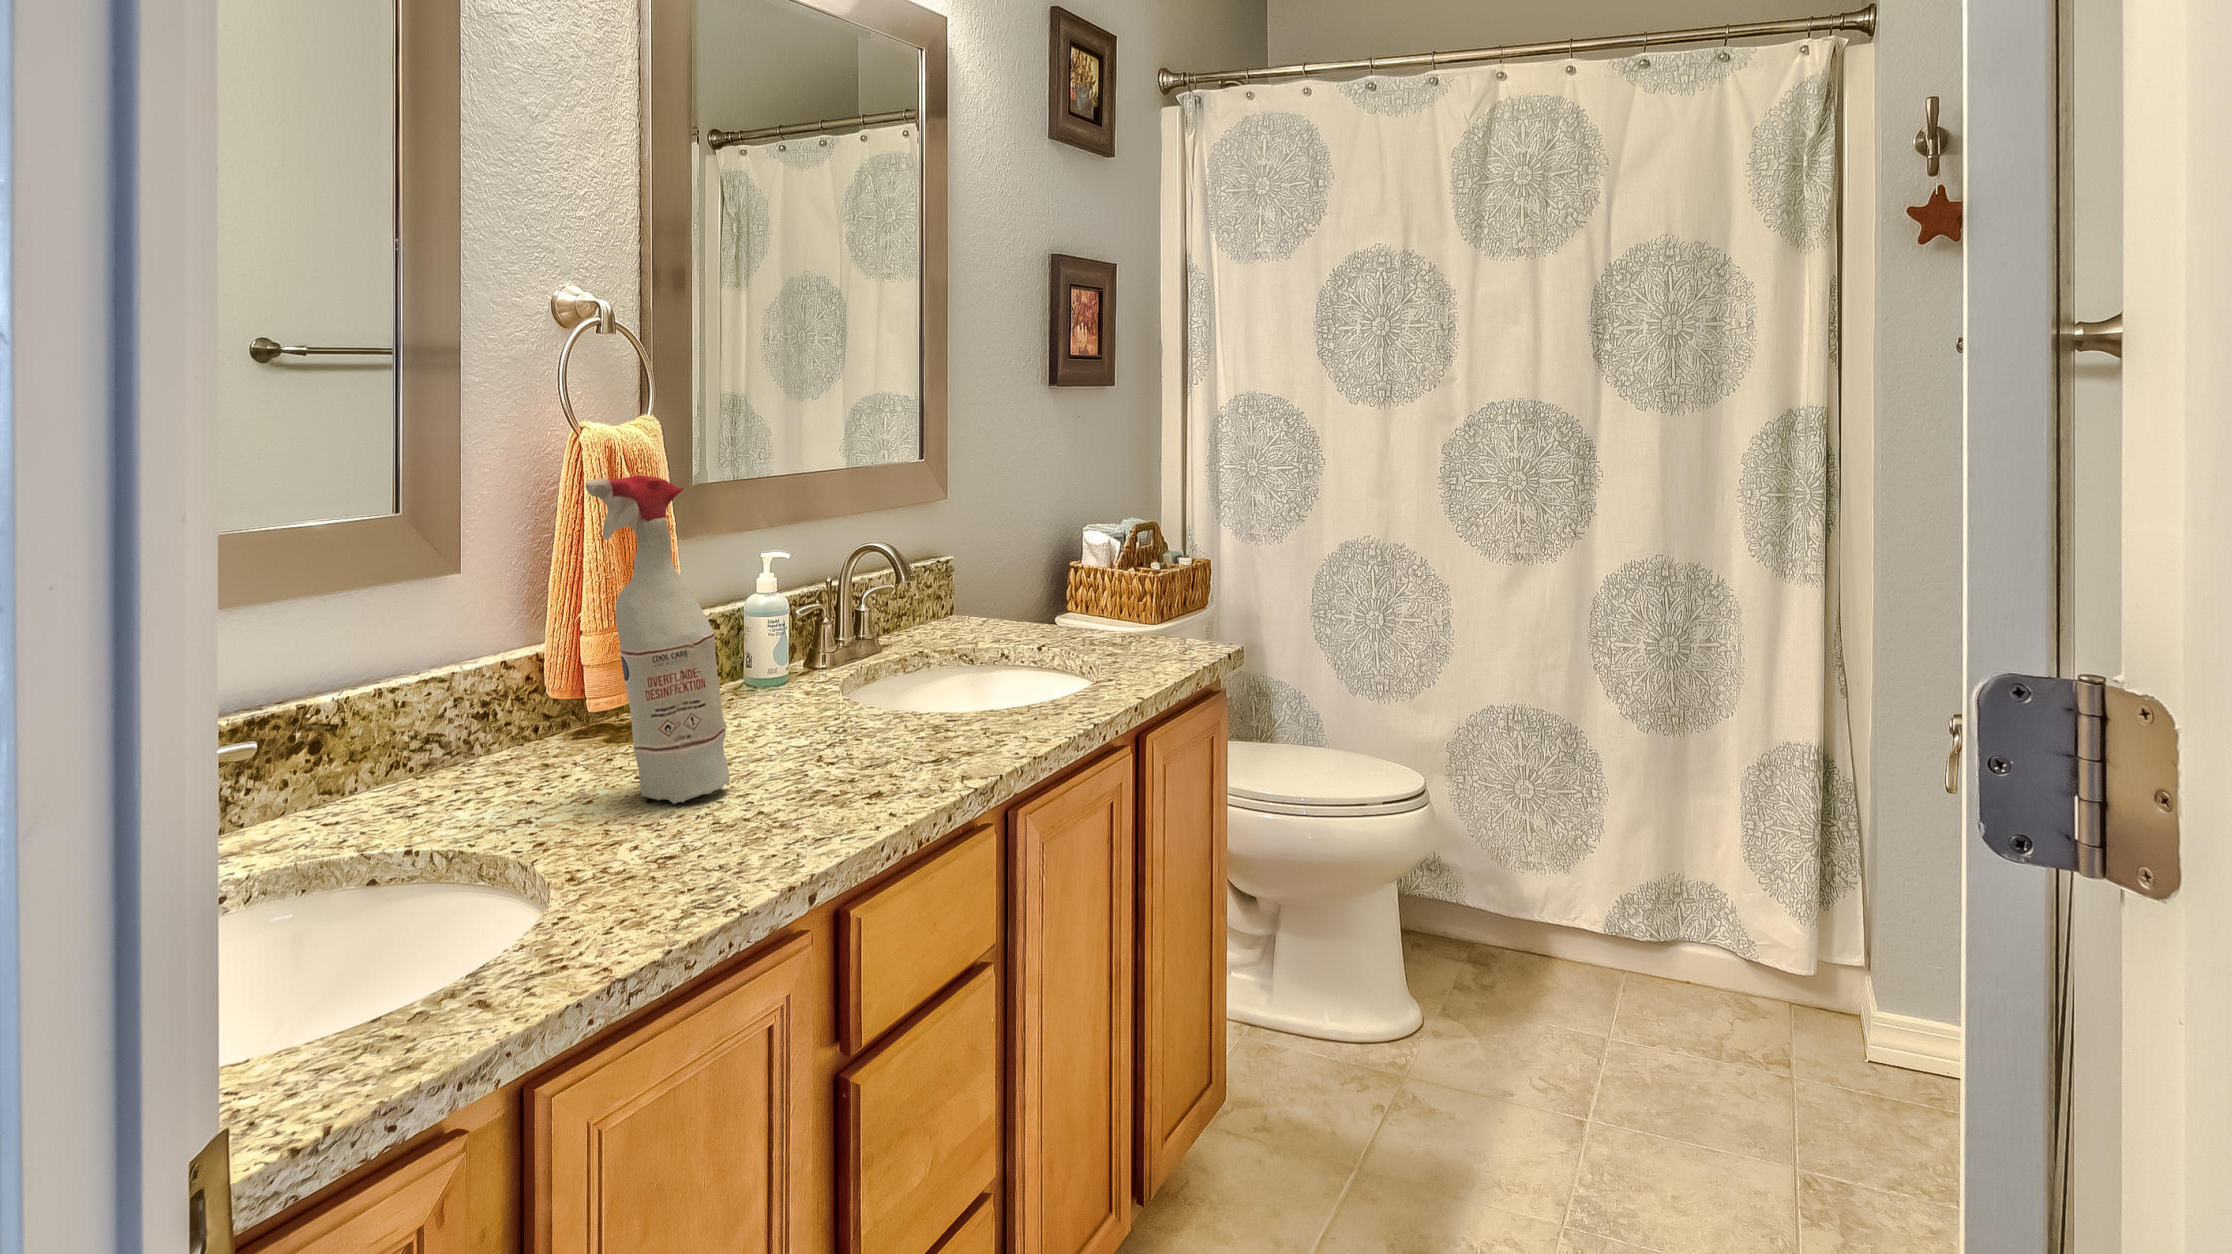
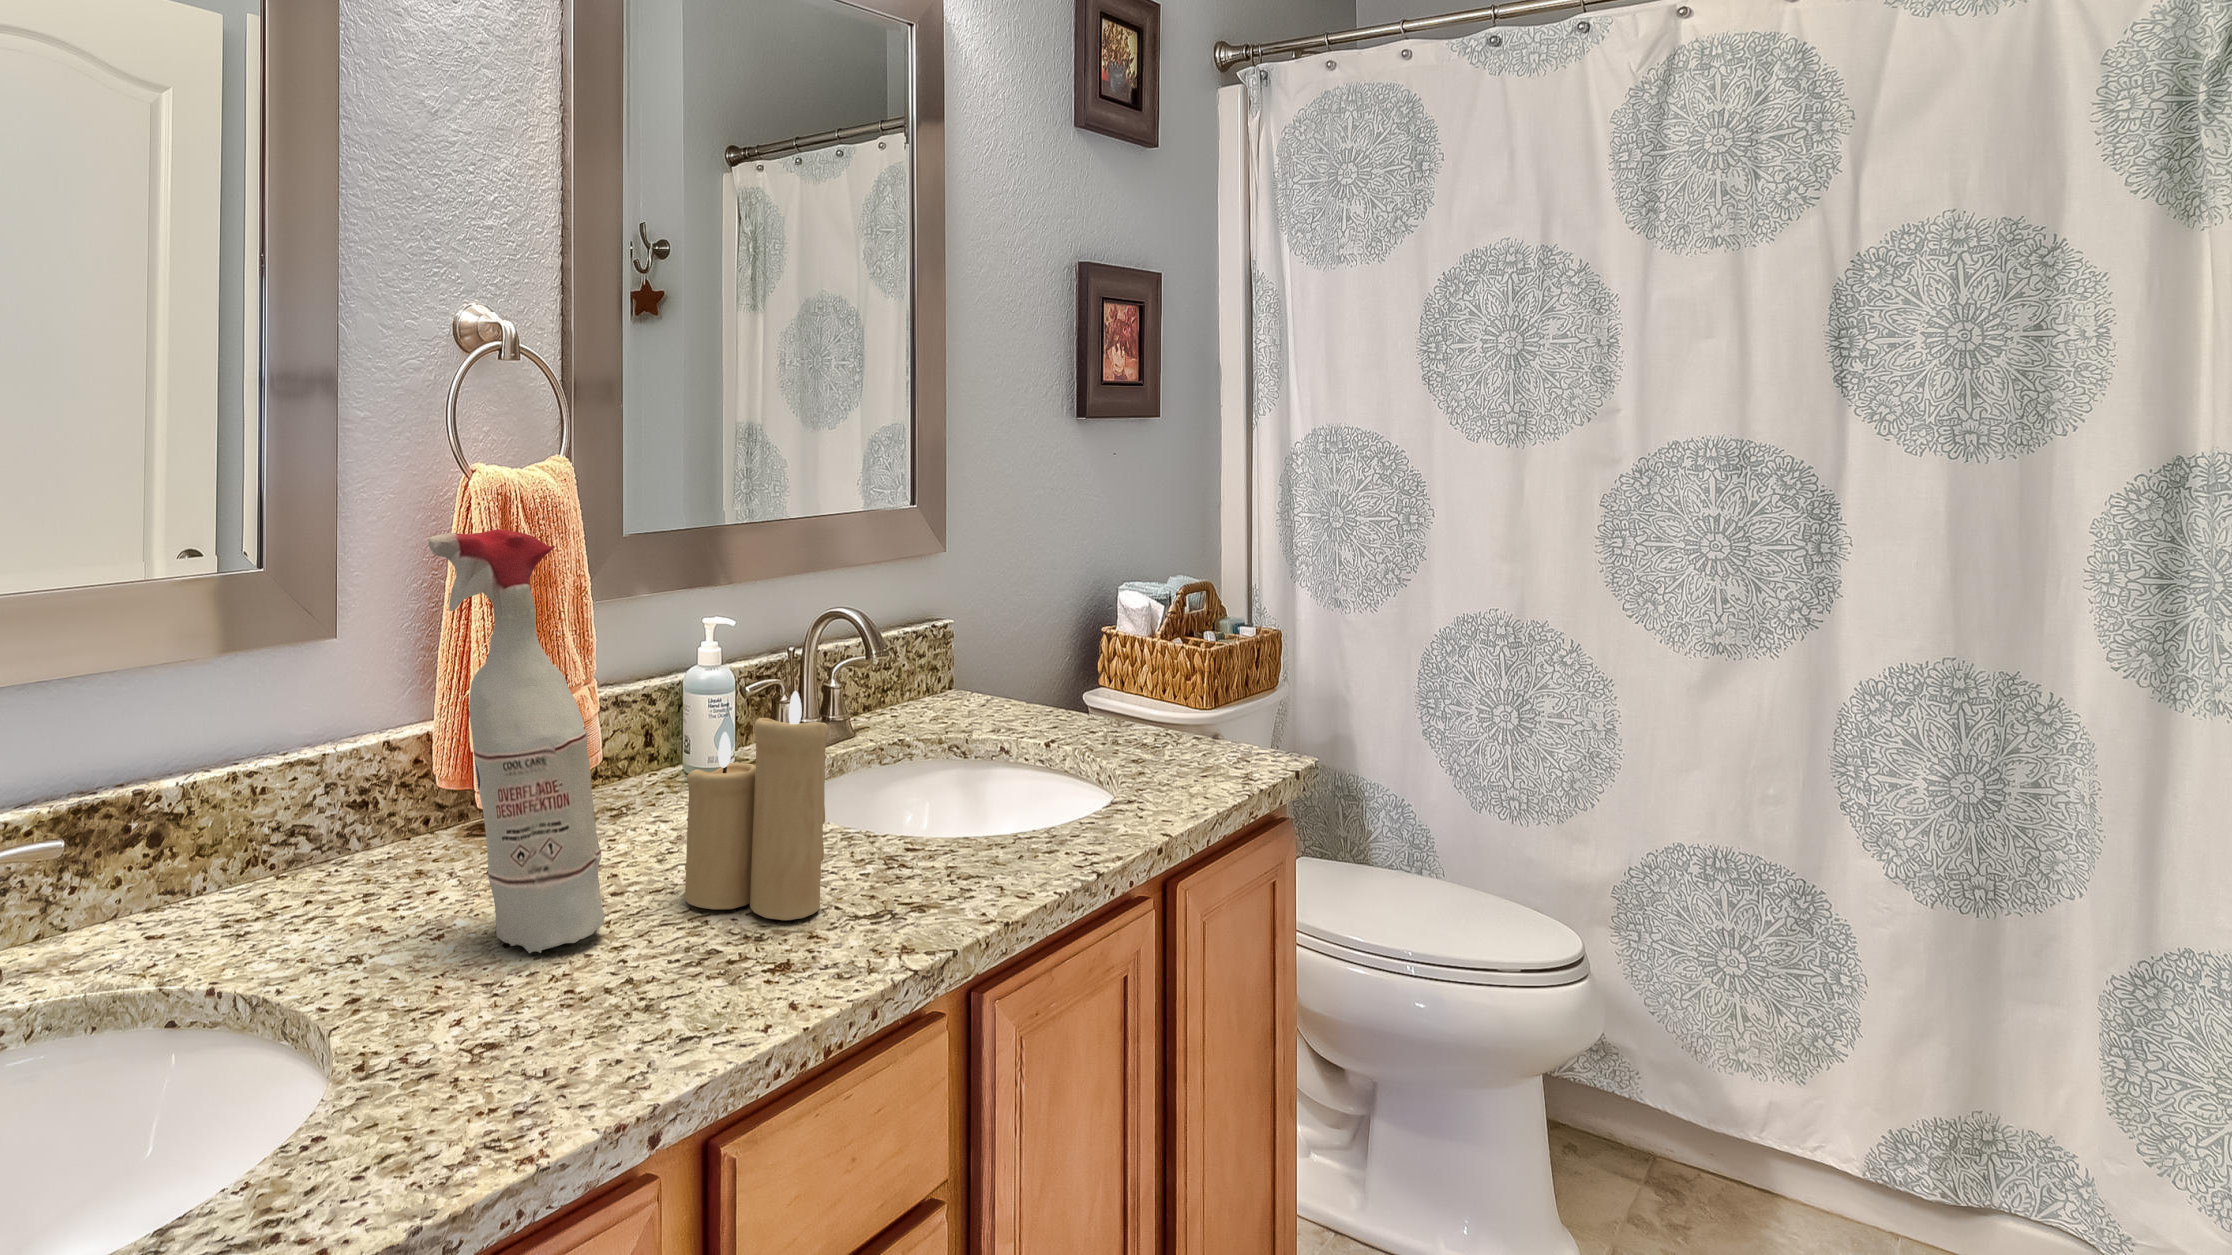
candle: none [783,596,899,768] -> present [685,691,828,920]

